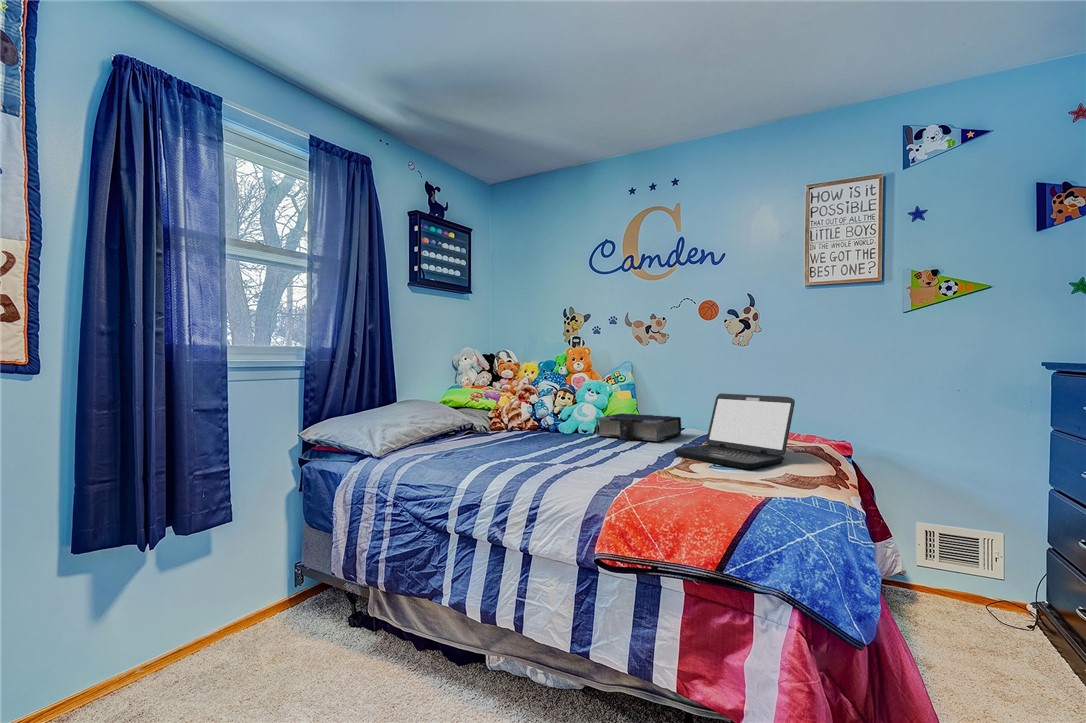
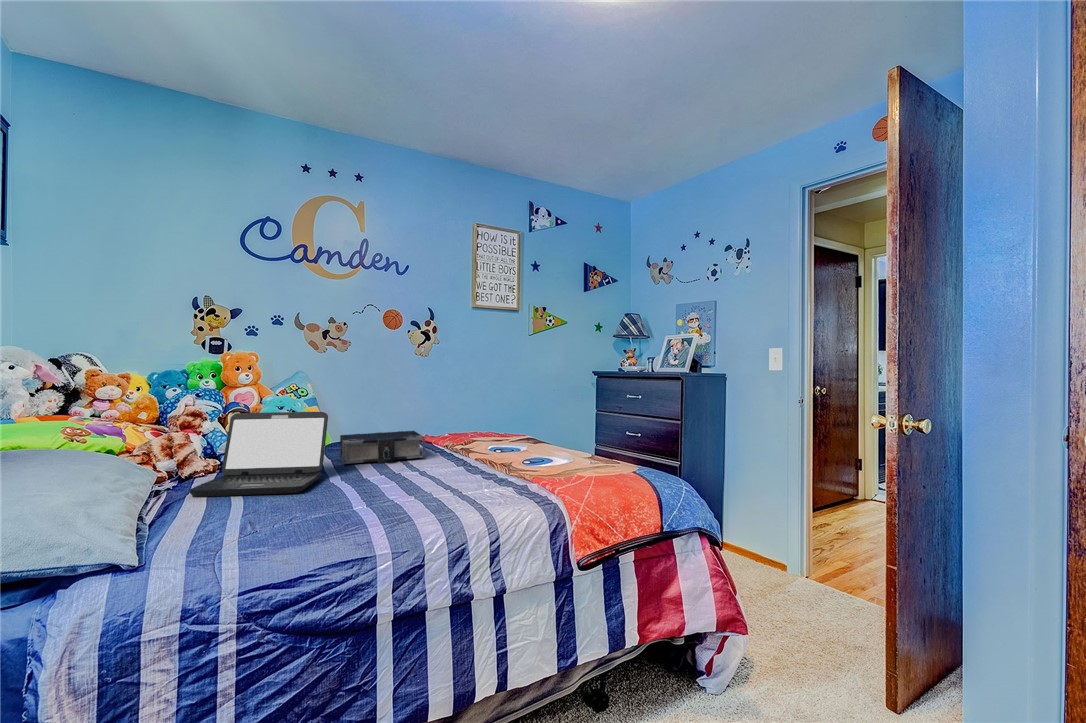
laptop: present [674,394,795,469] -> present [189,412,328,497]

